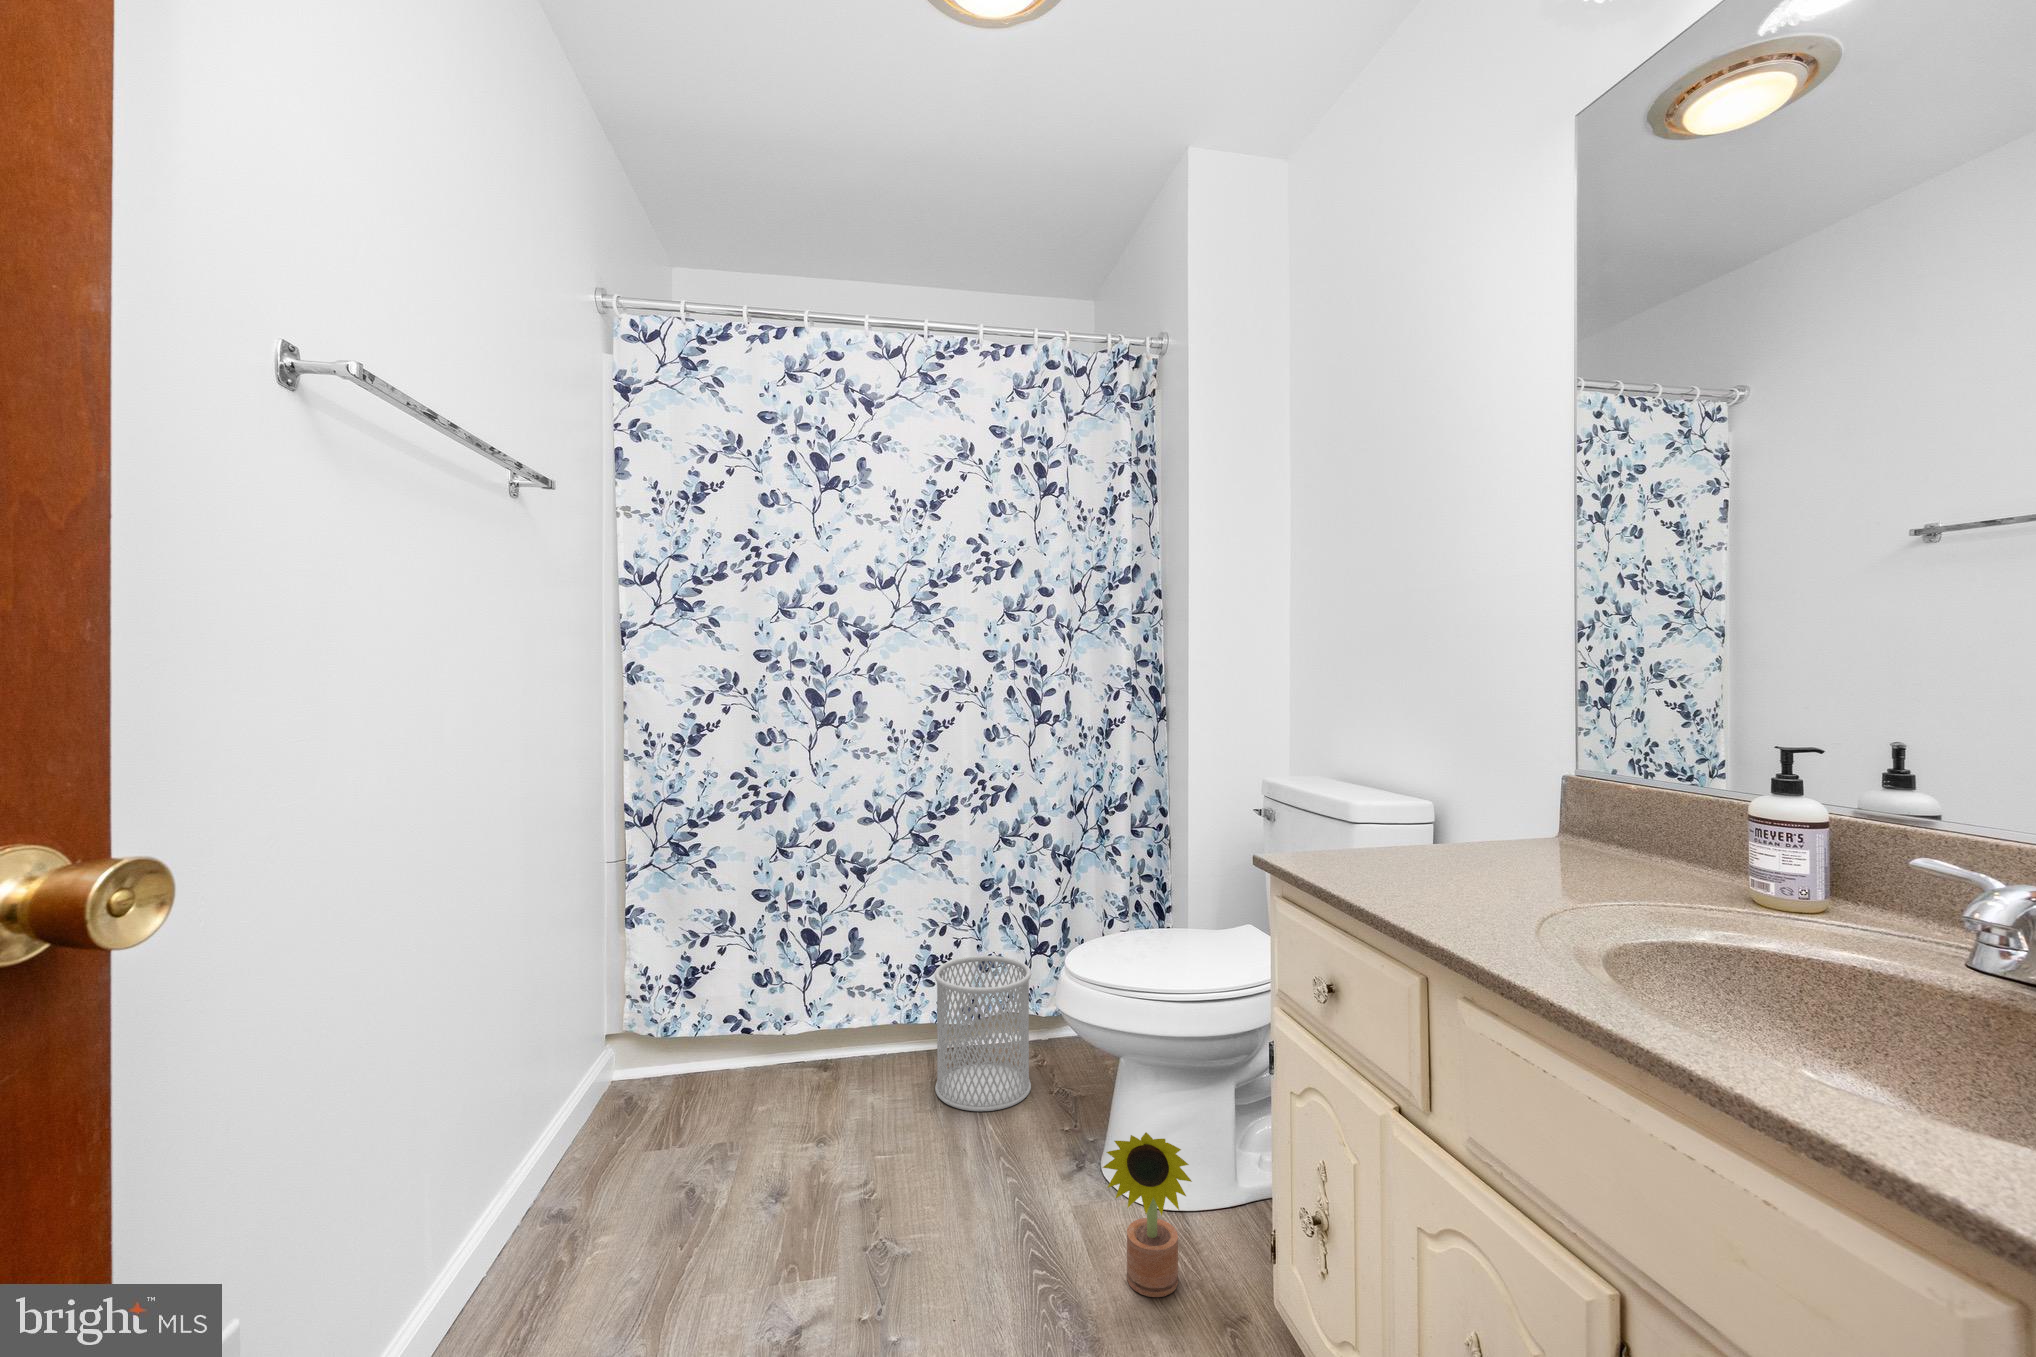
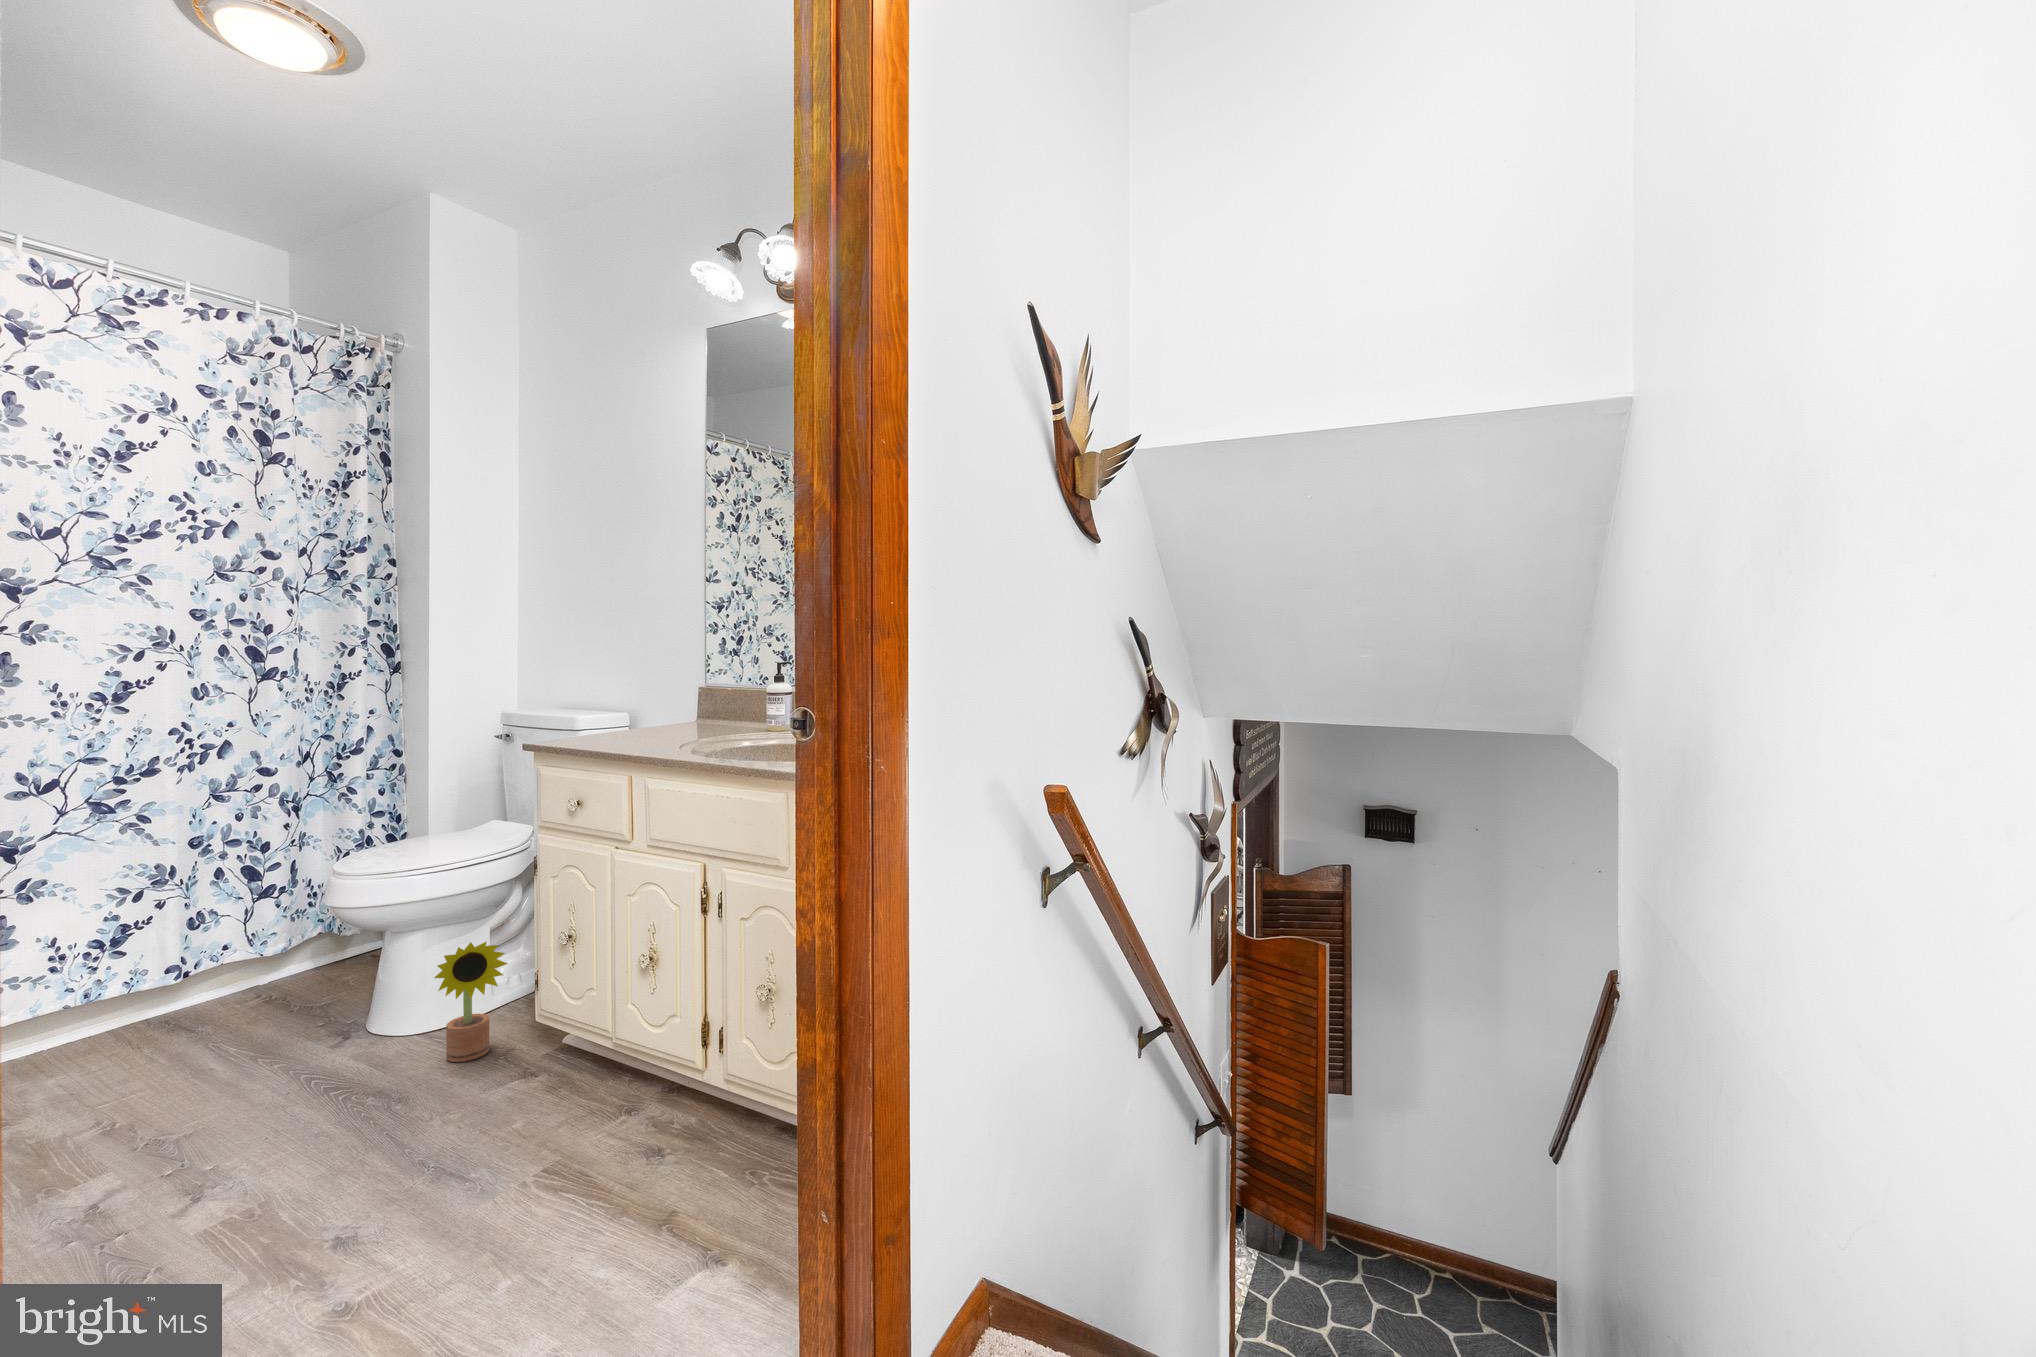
wastebasket: present [935,956,1031,1111] -> none [145,903,276,1050]

